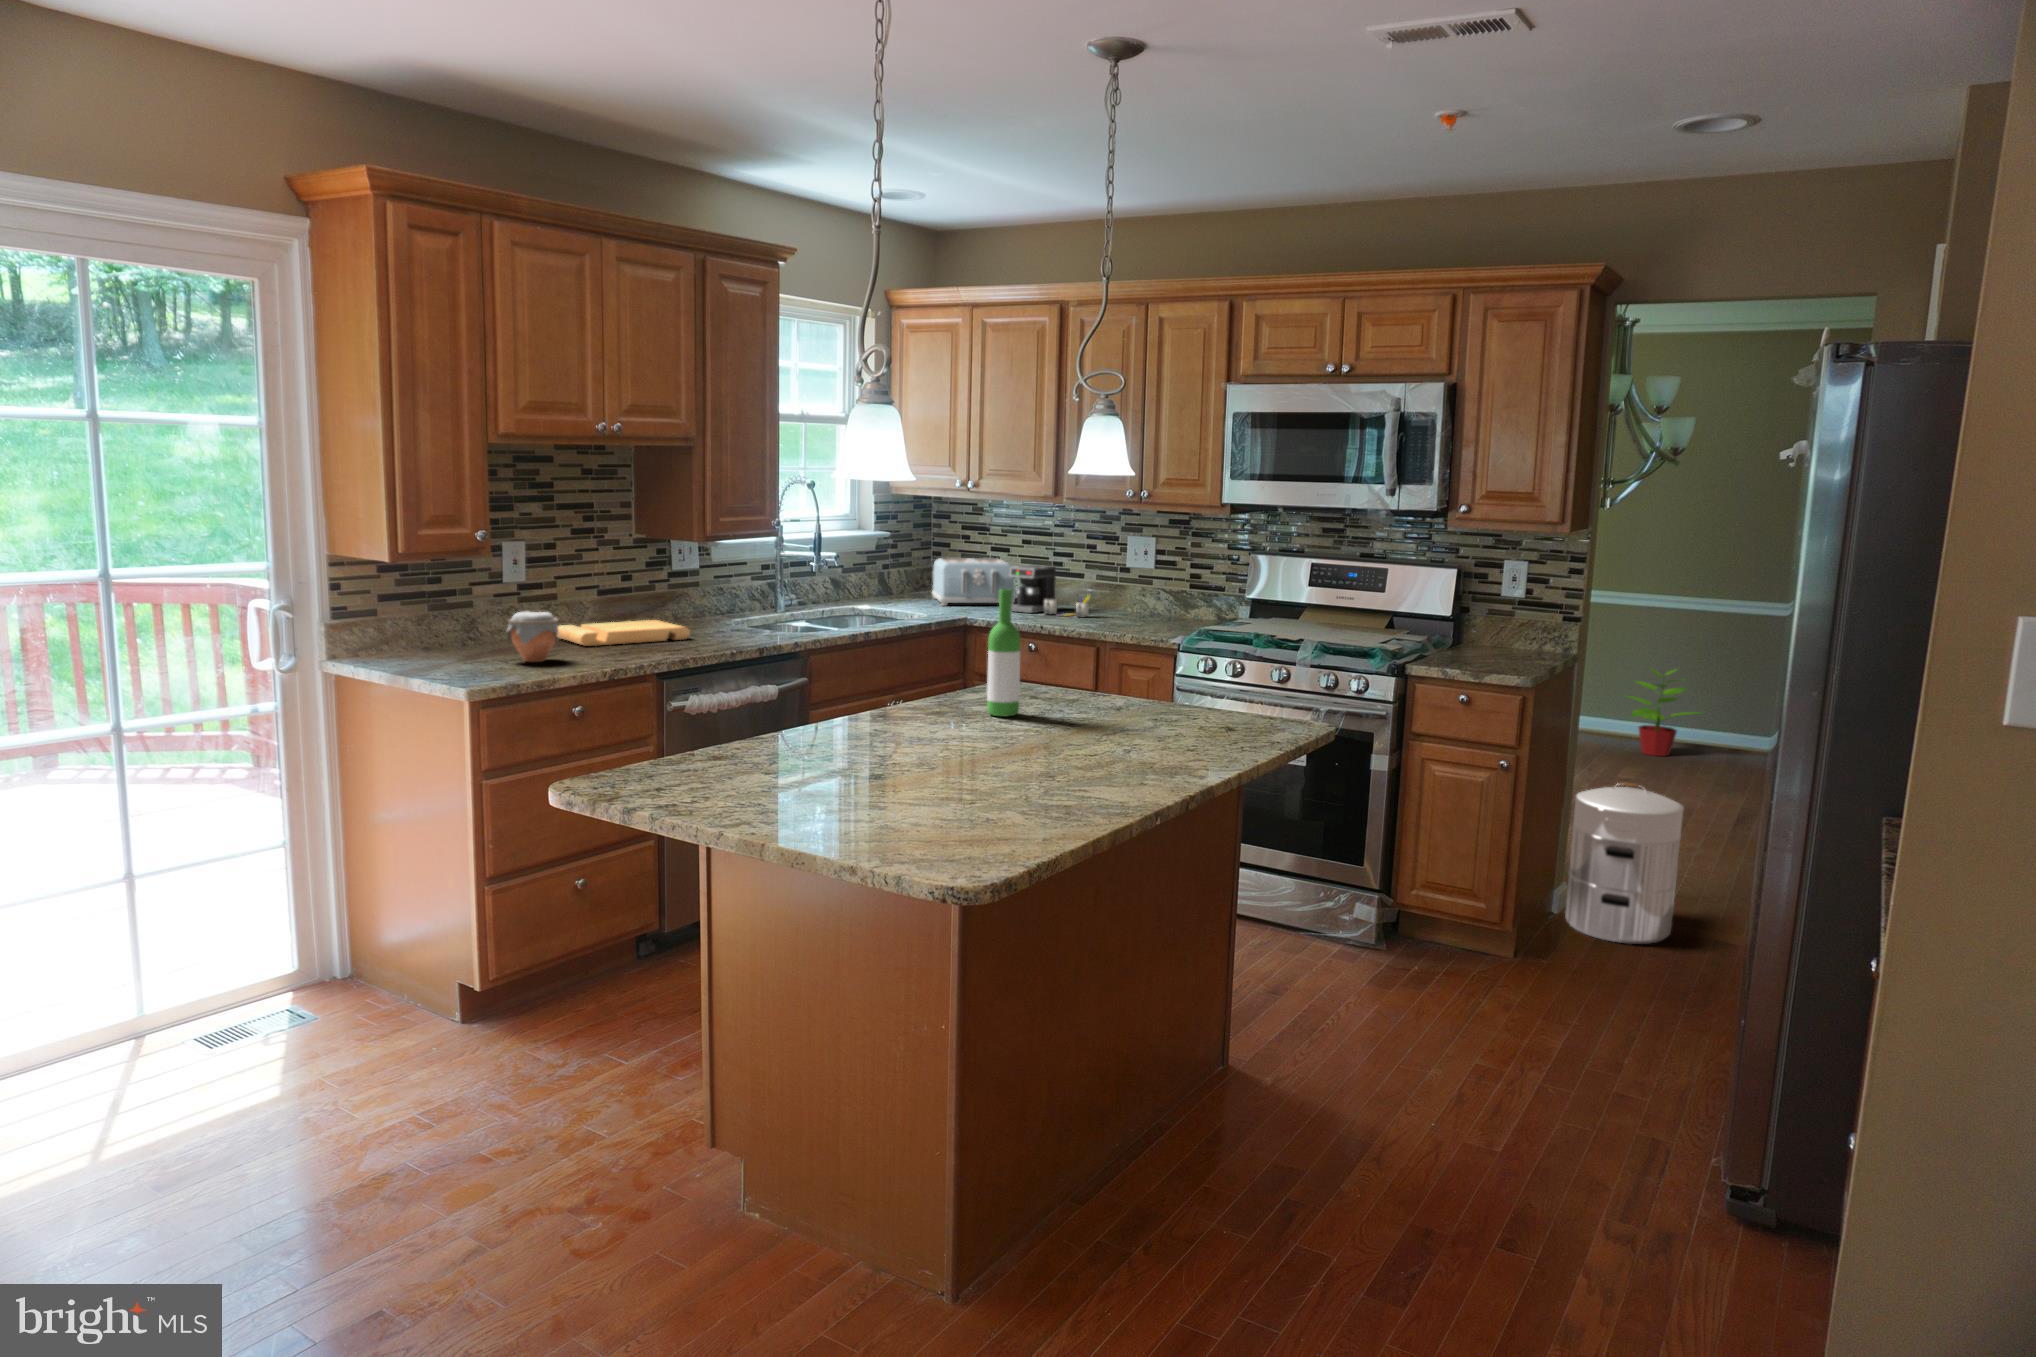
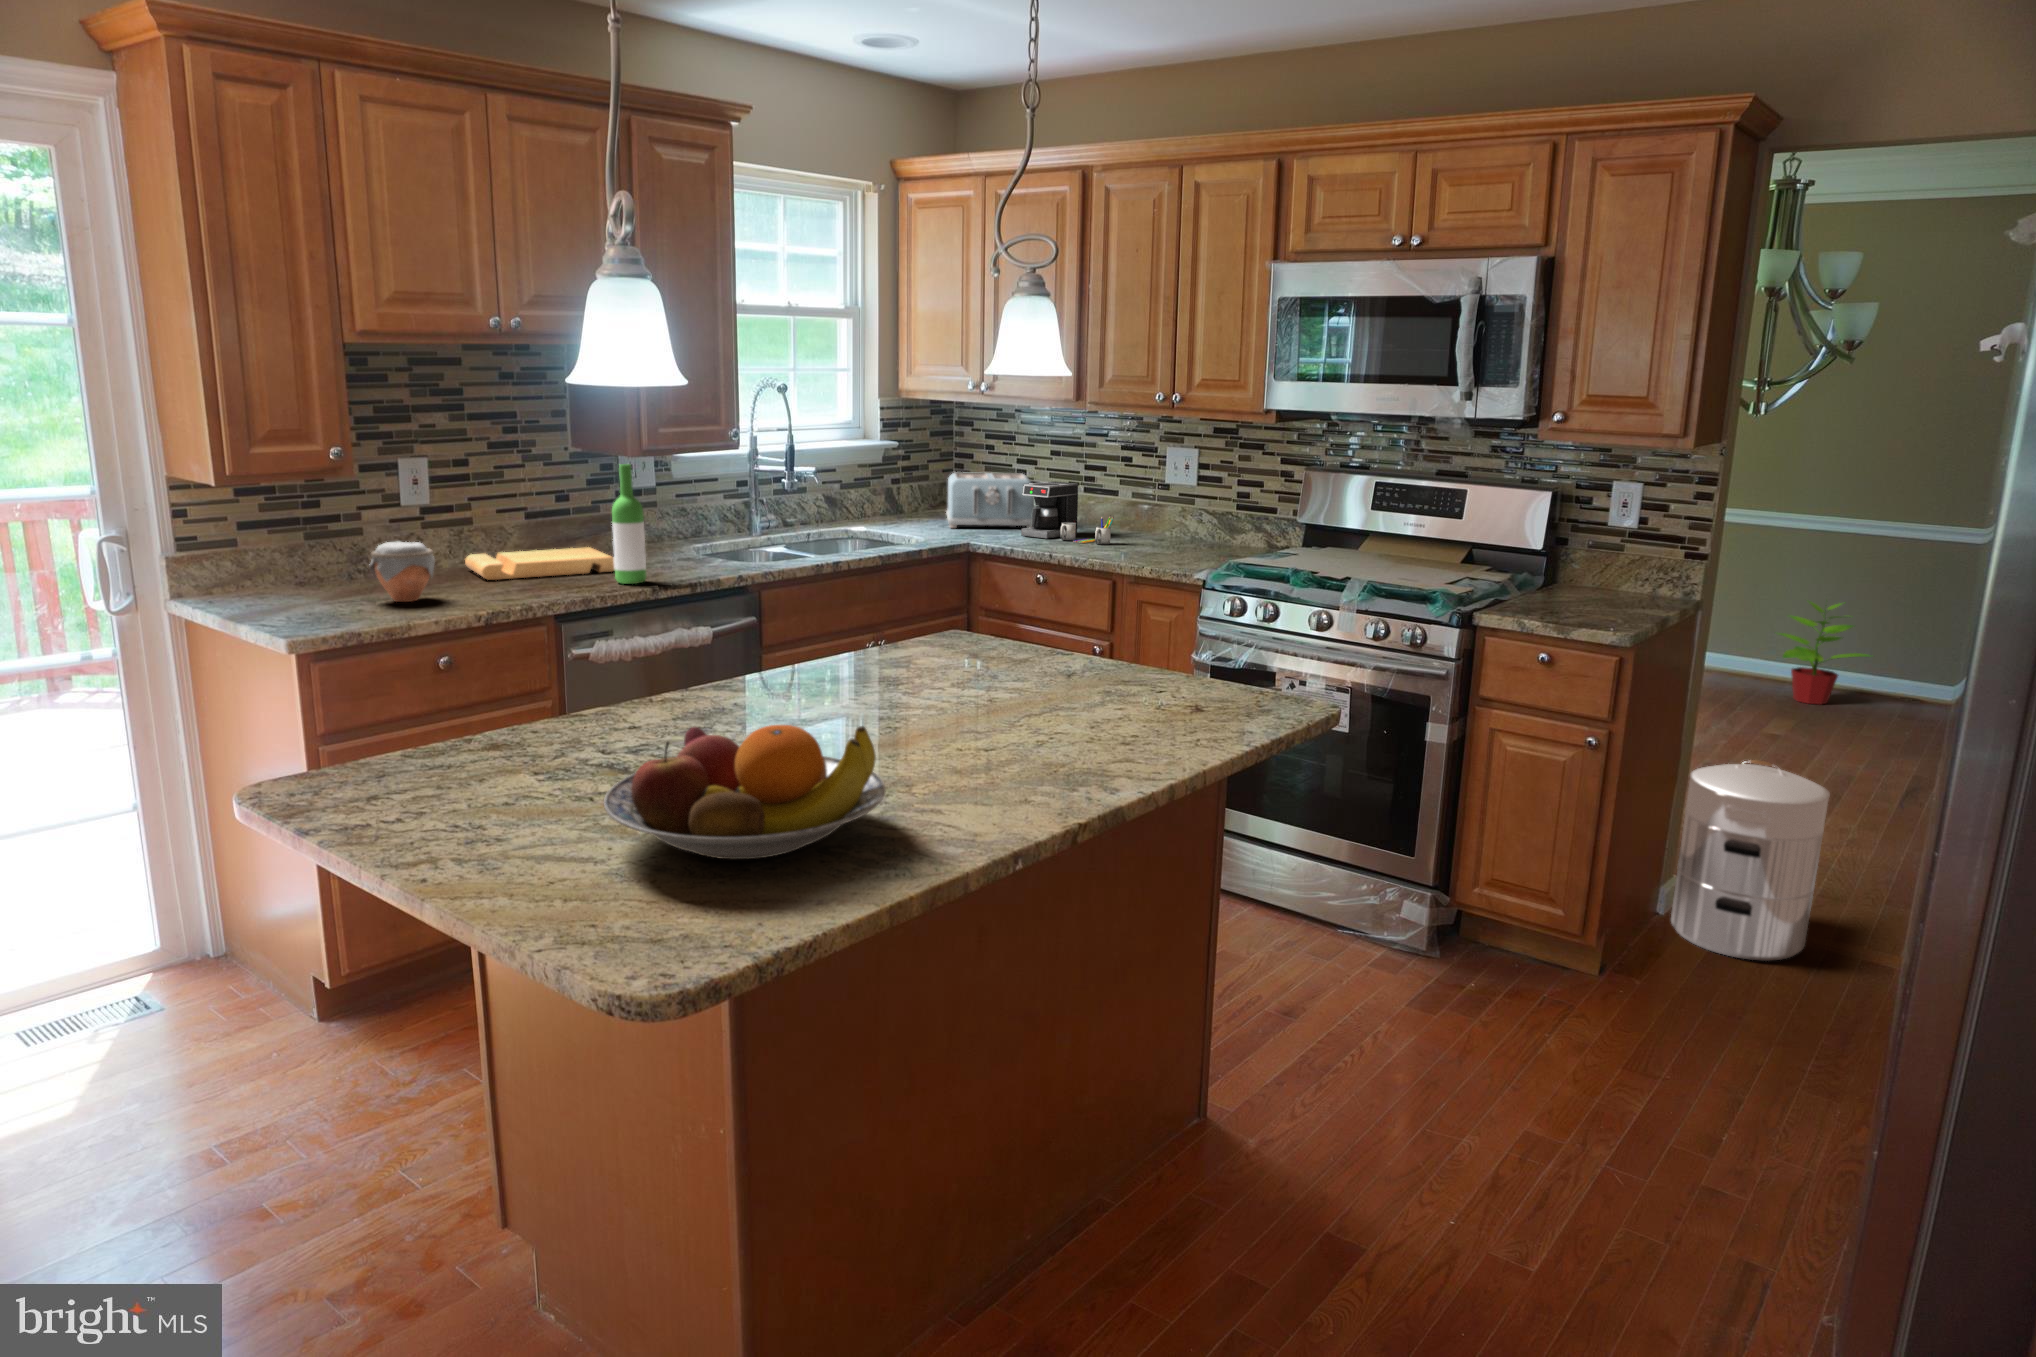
wine bottle: present [987,589,1021,716] -> present [612,464,646,584]
fruit bowl: none [864,722,1063,816] -> present [604,725,886,859]

